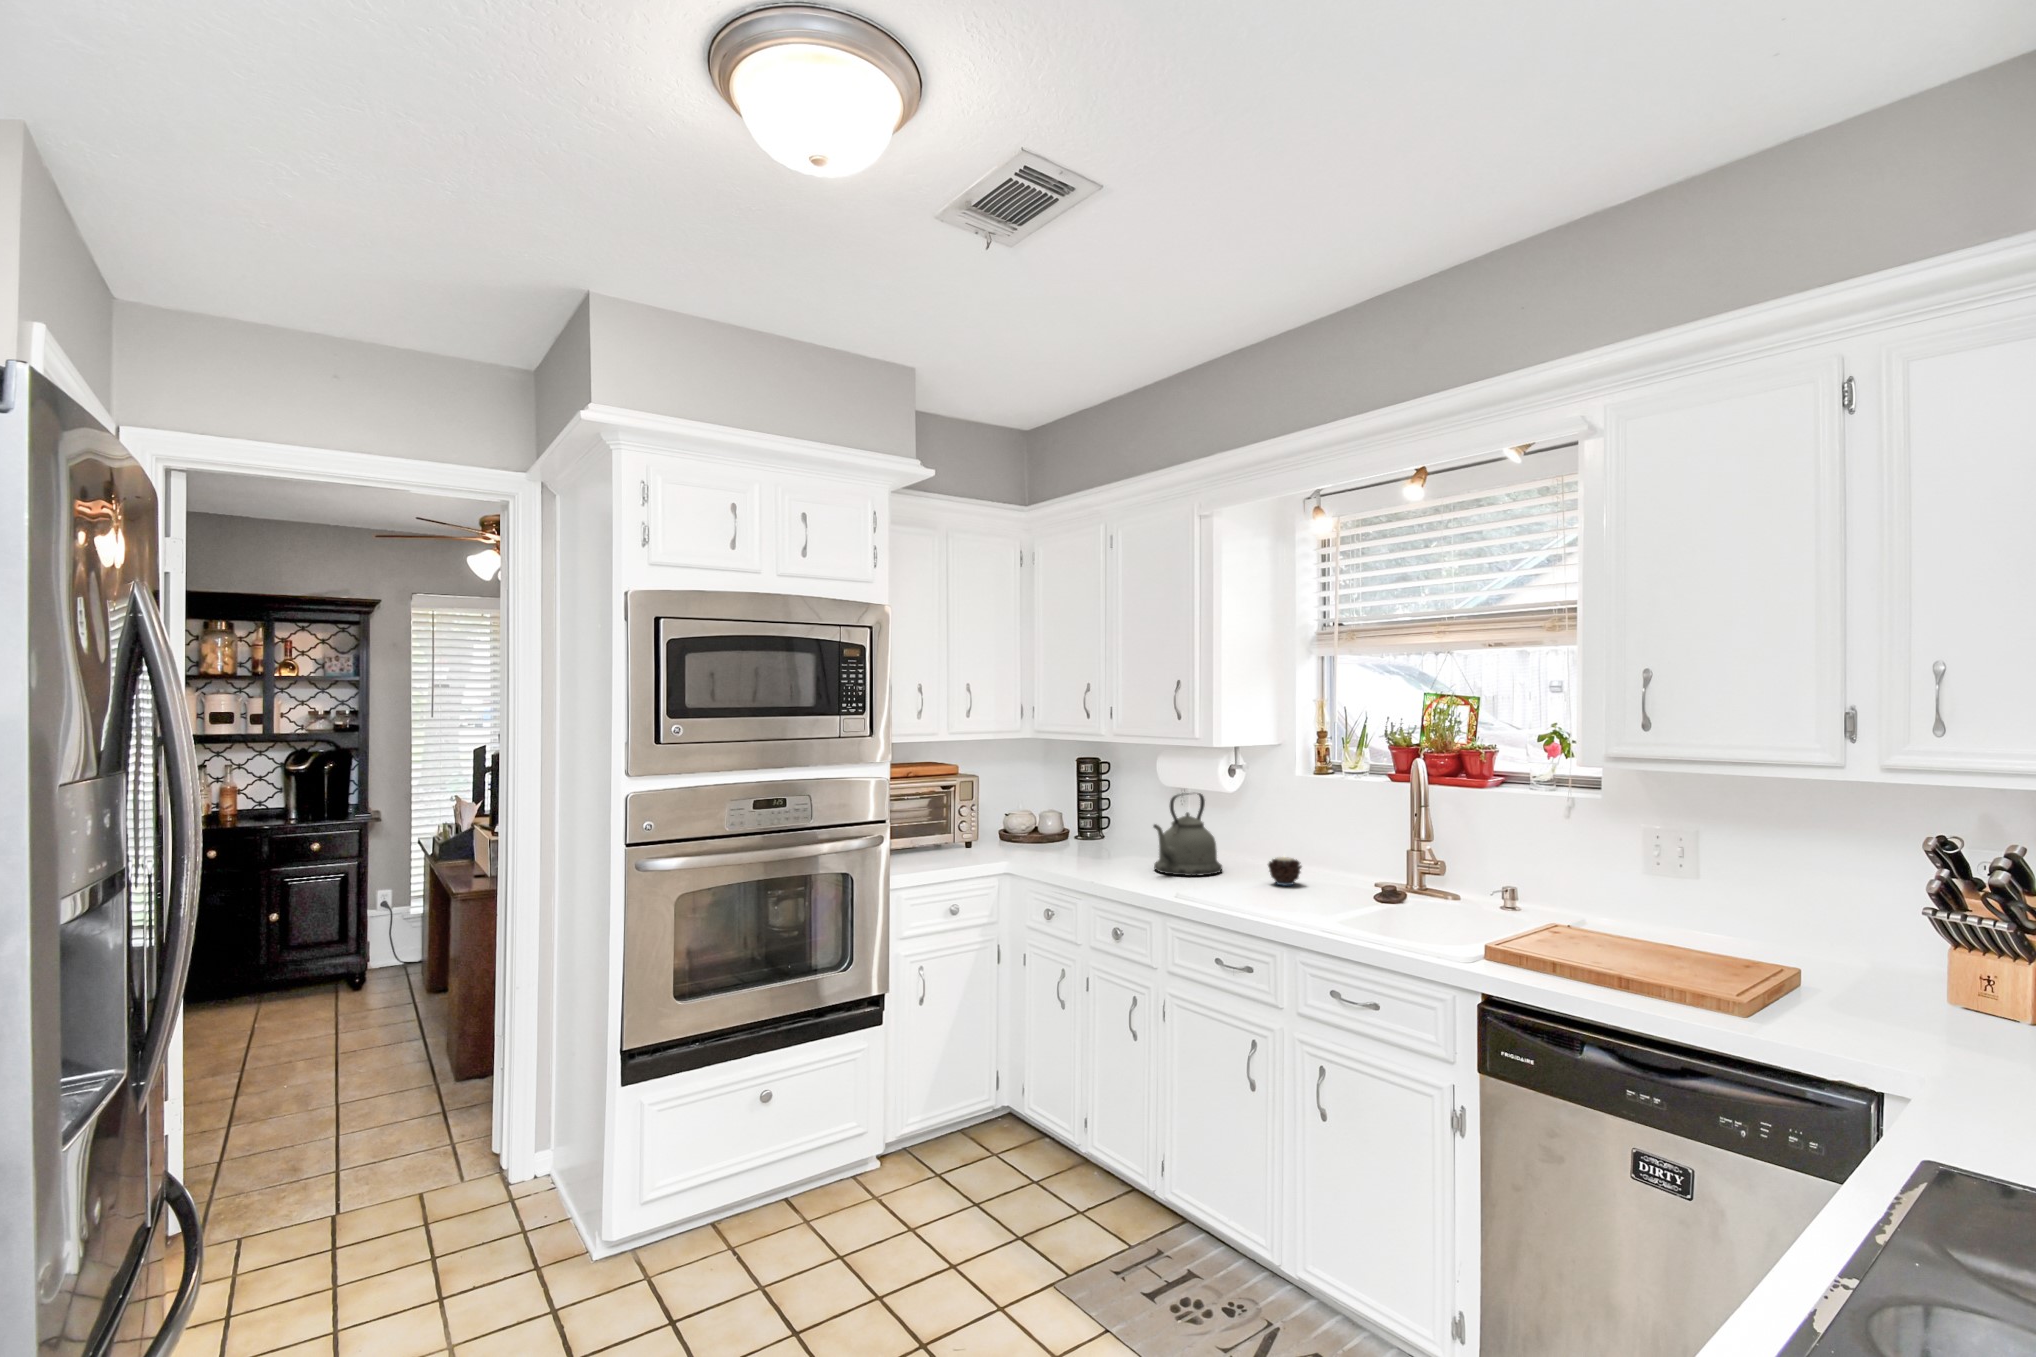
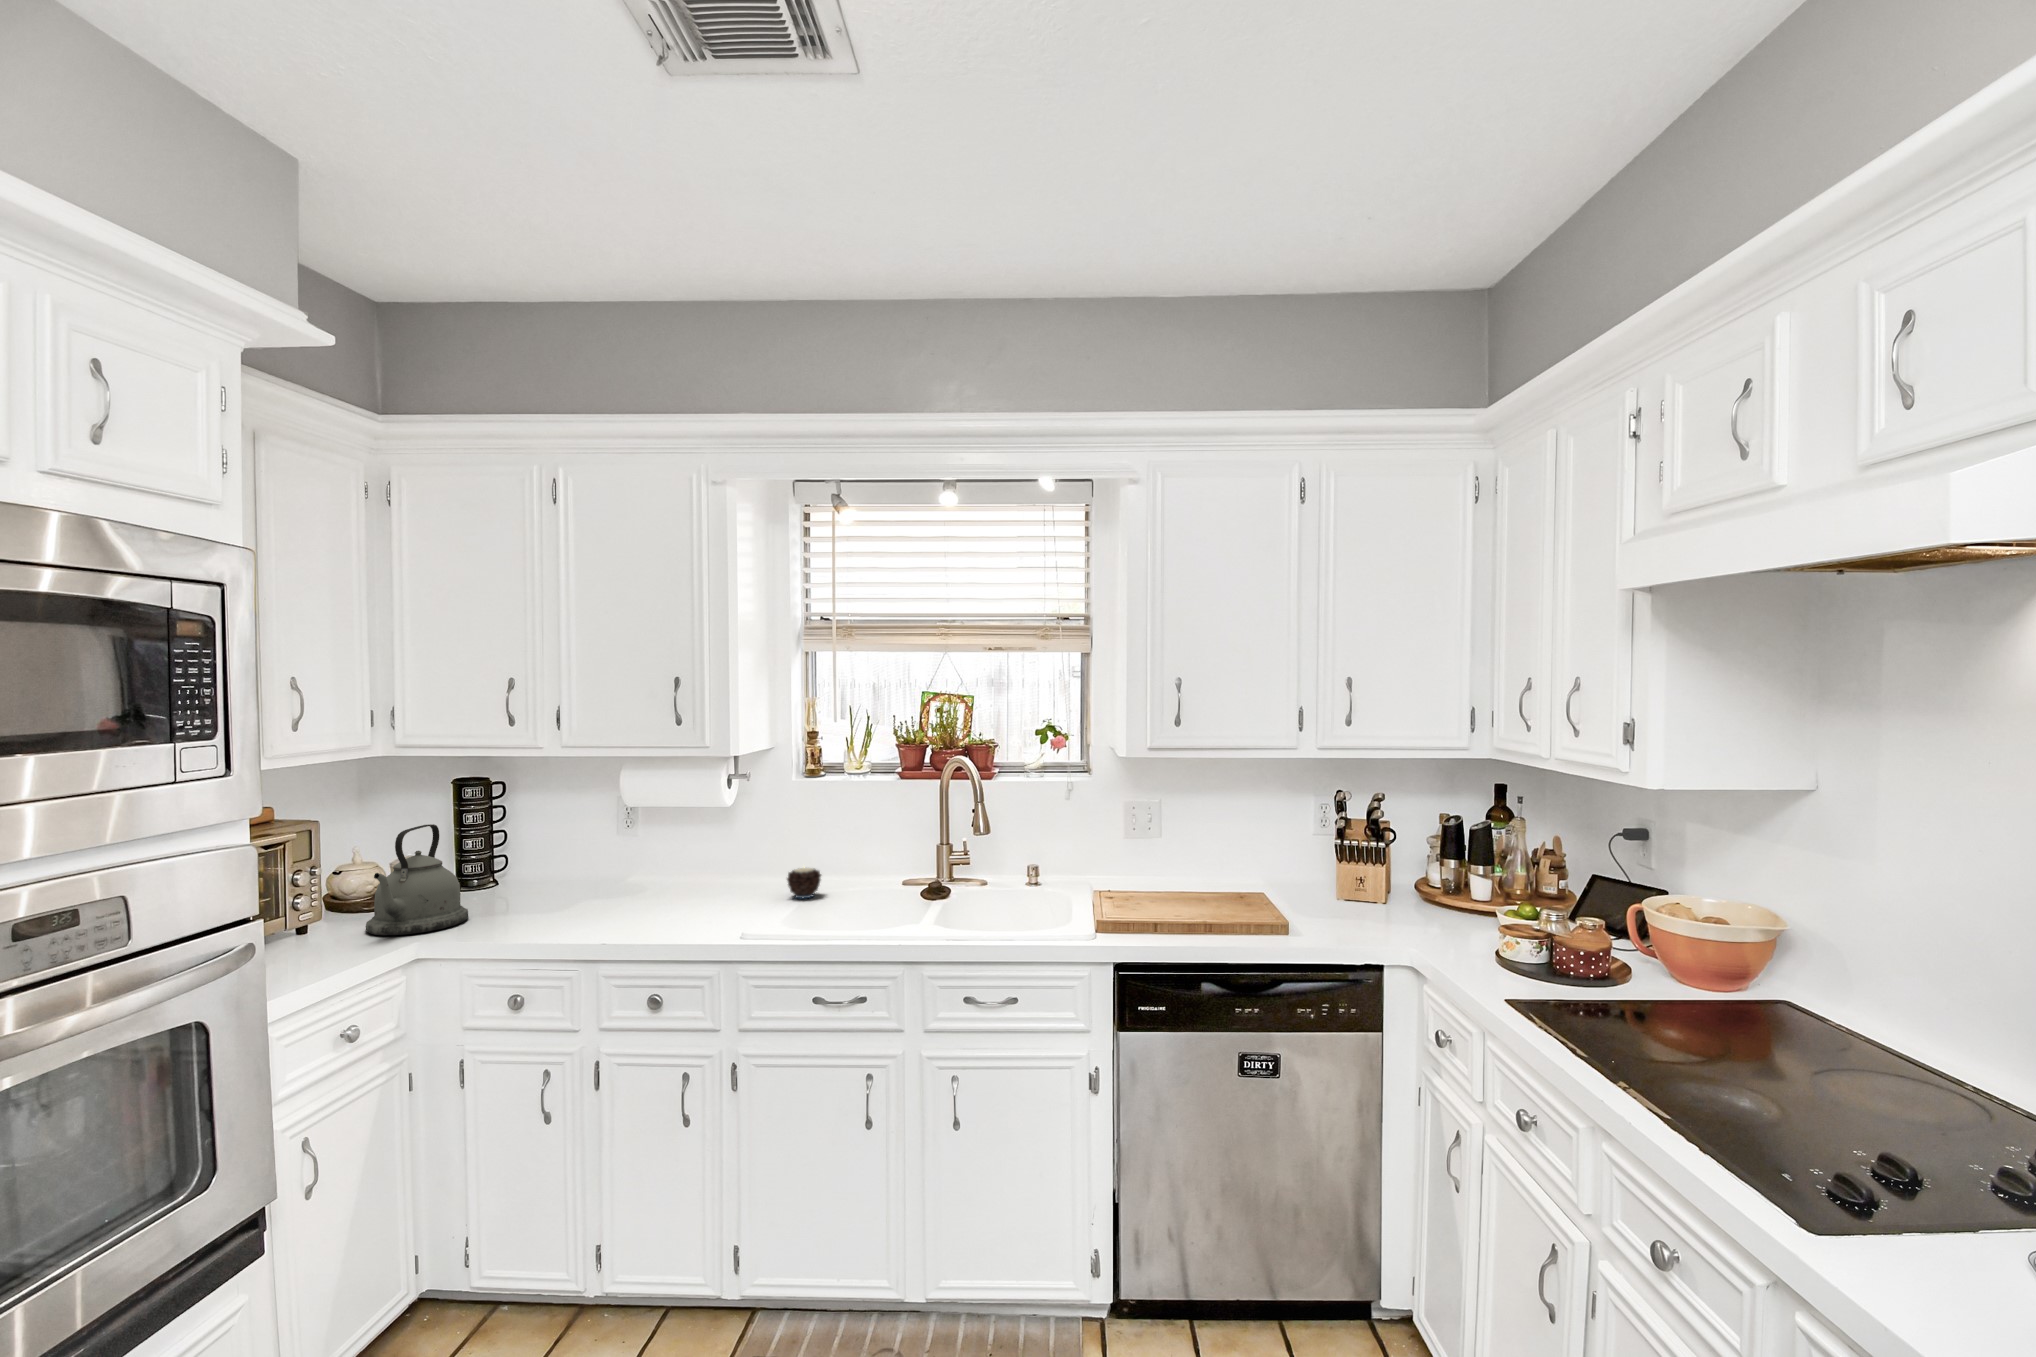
kettle: present [1153,793,1222,876] -> present [366,824,468,935]

